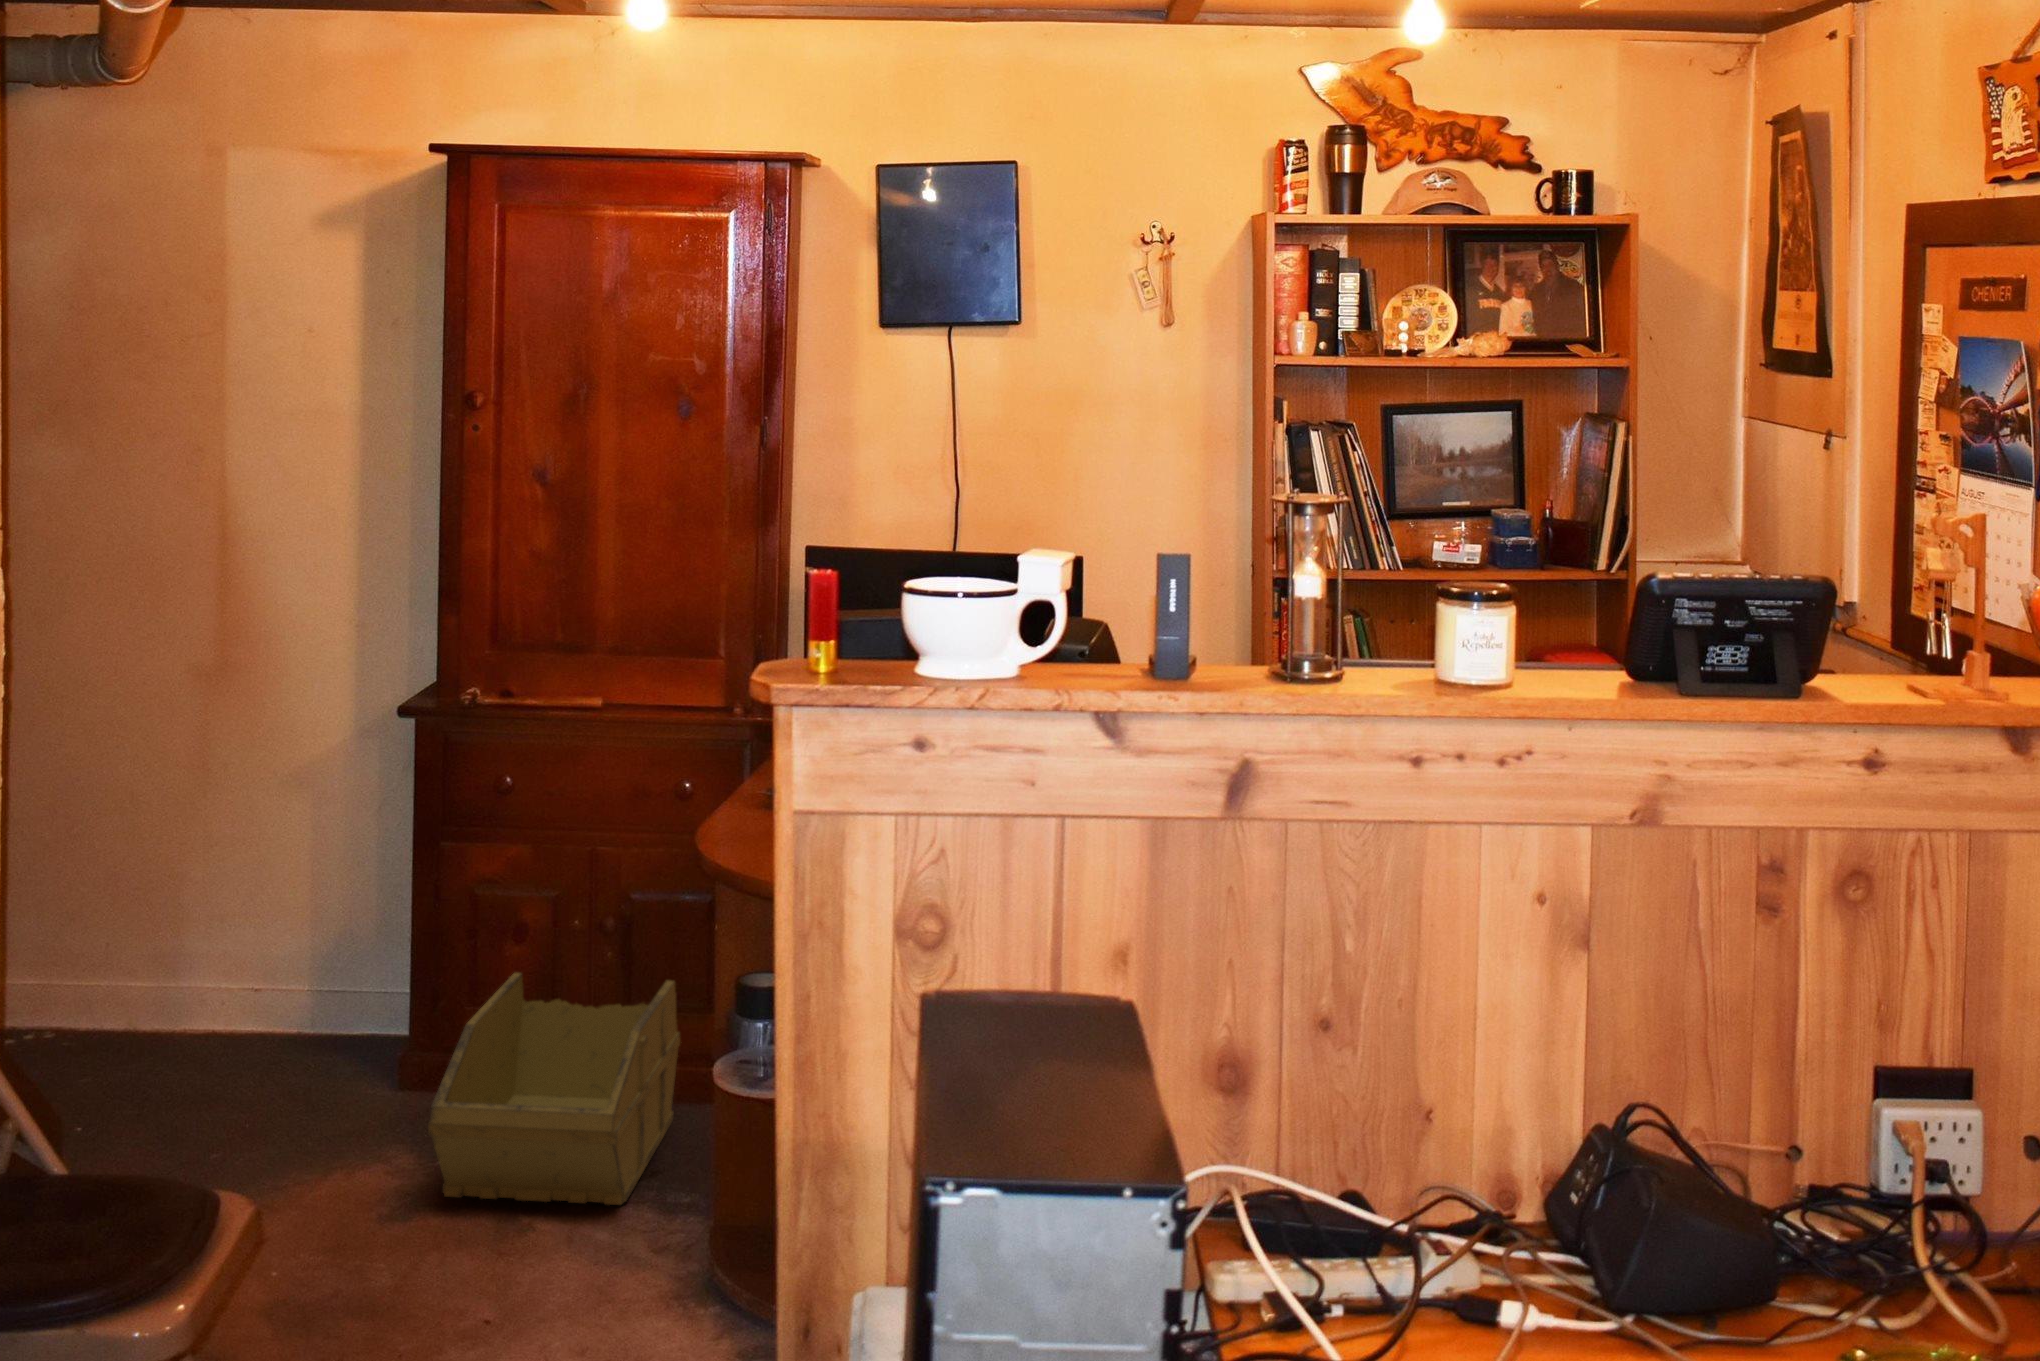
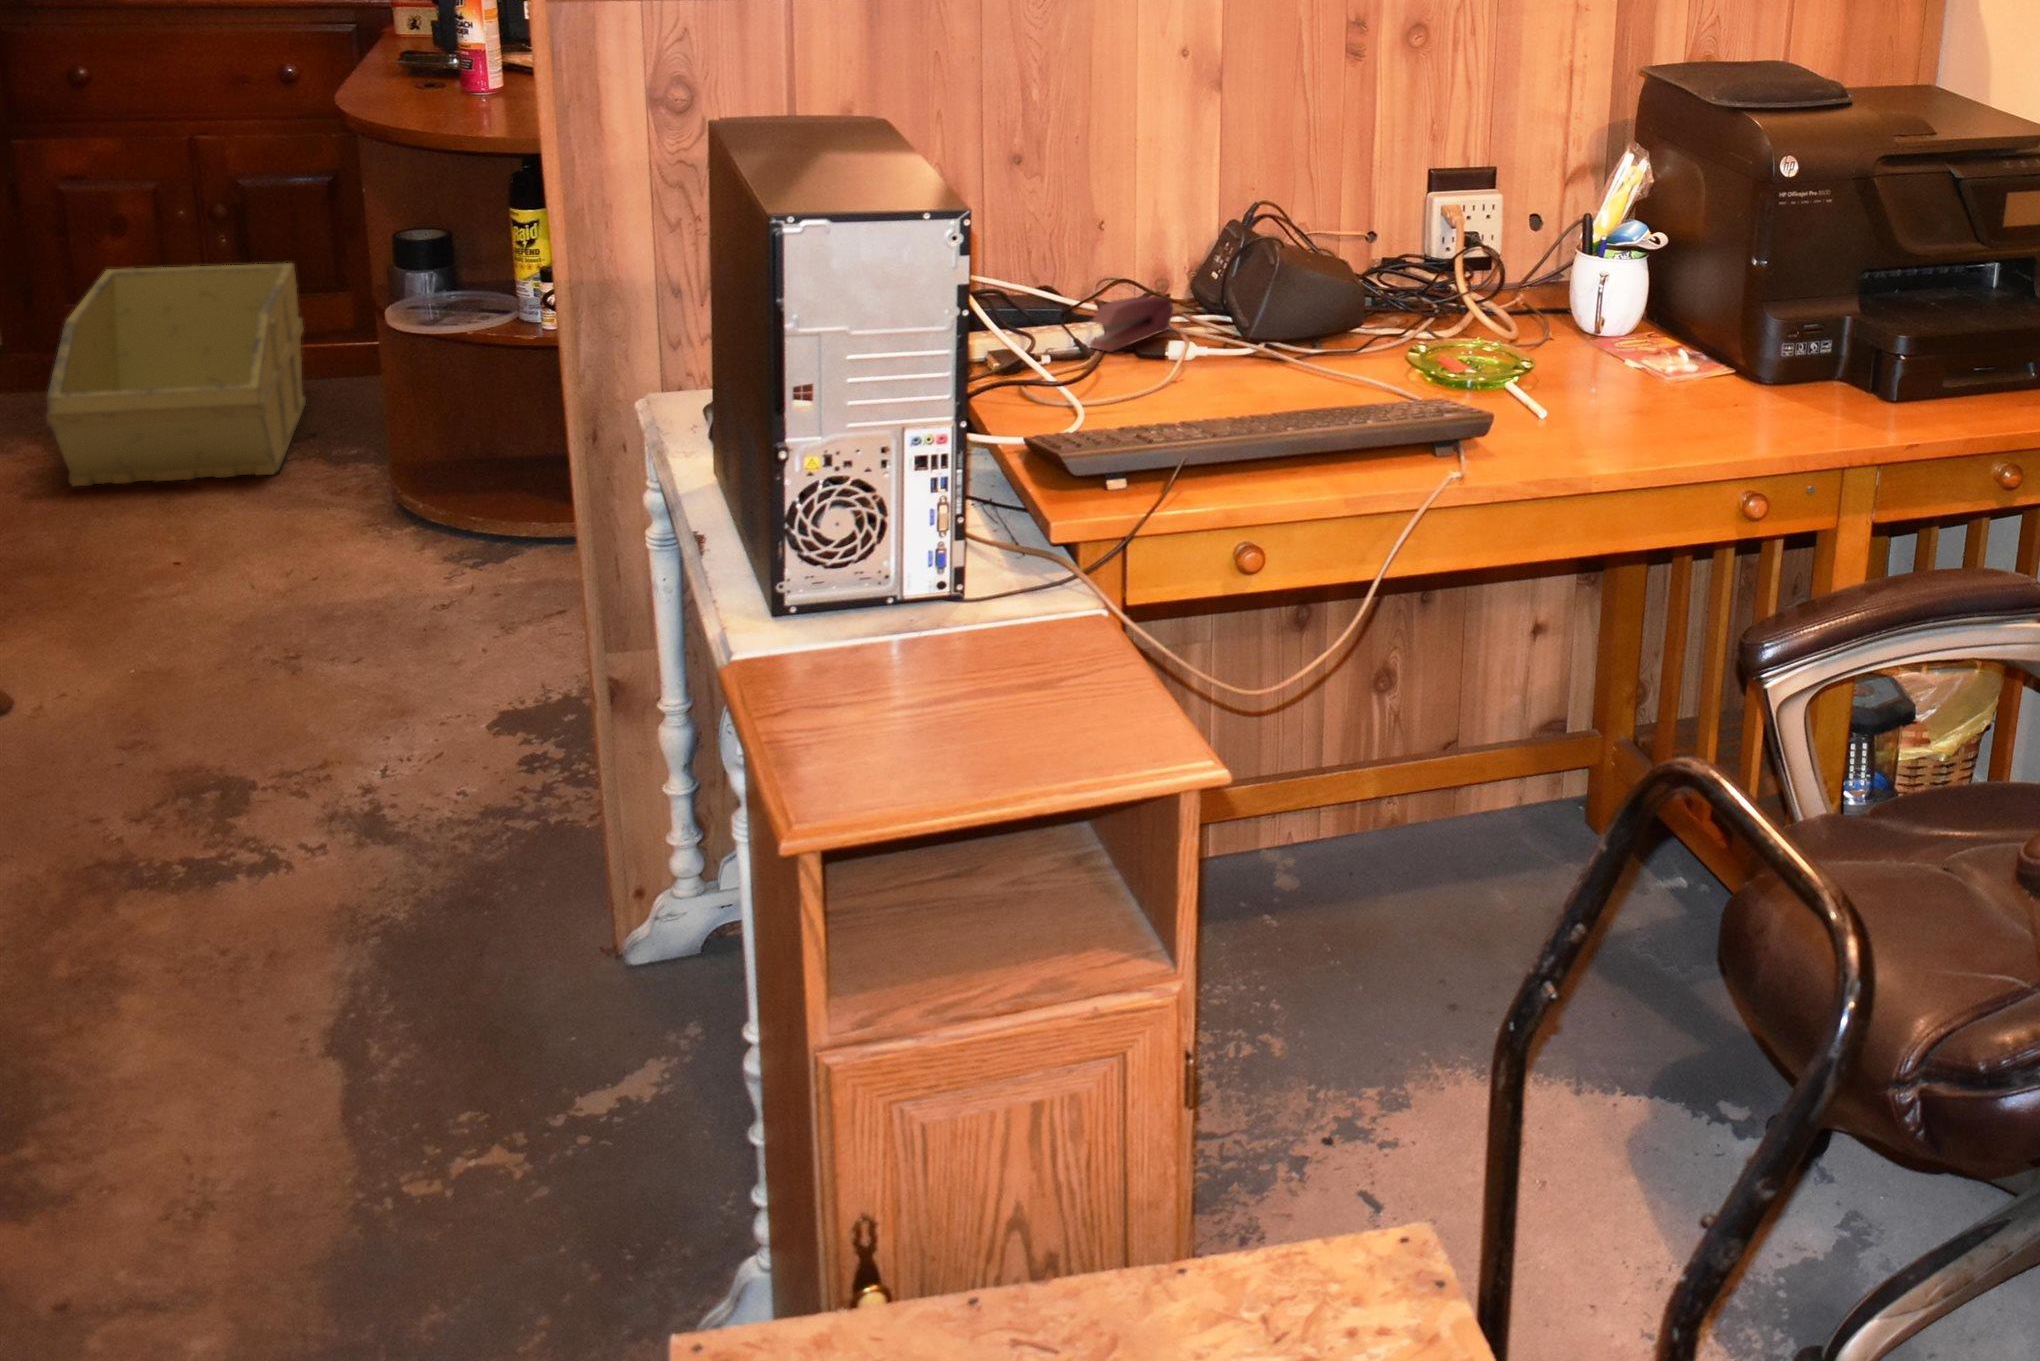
stapler: none [1391,1227,1510,1311] -> present [1089,296,1173,352]

